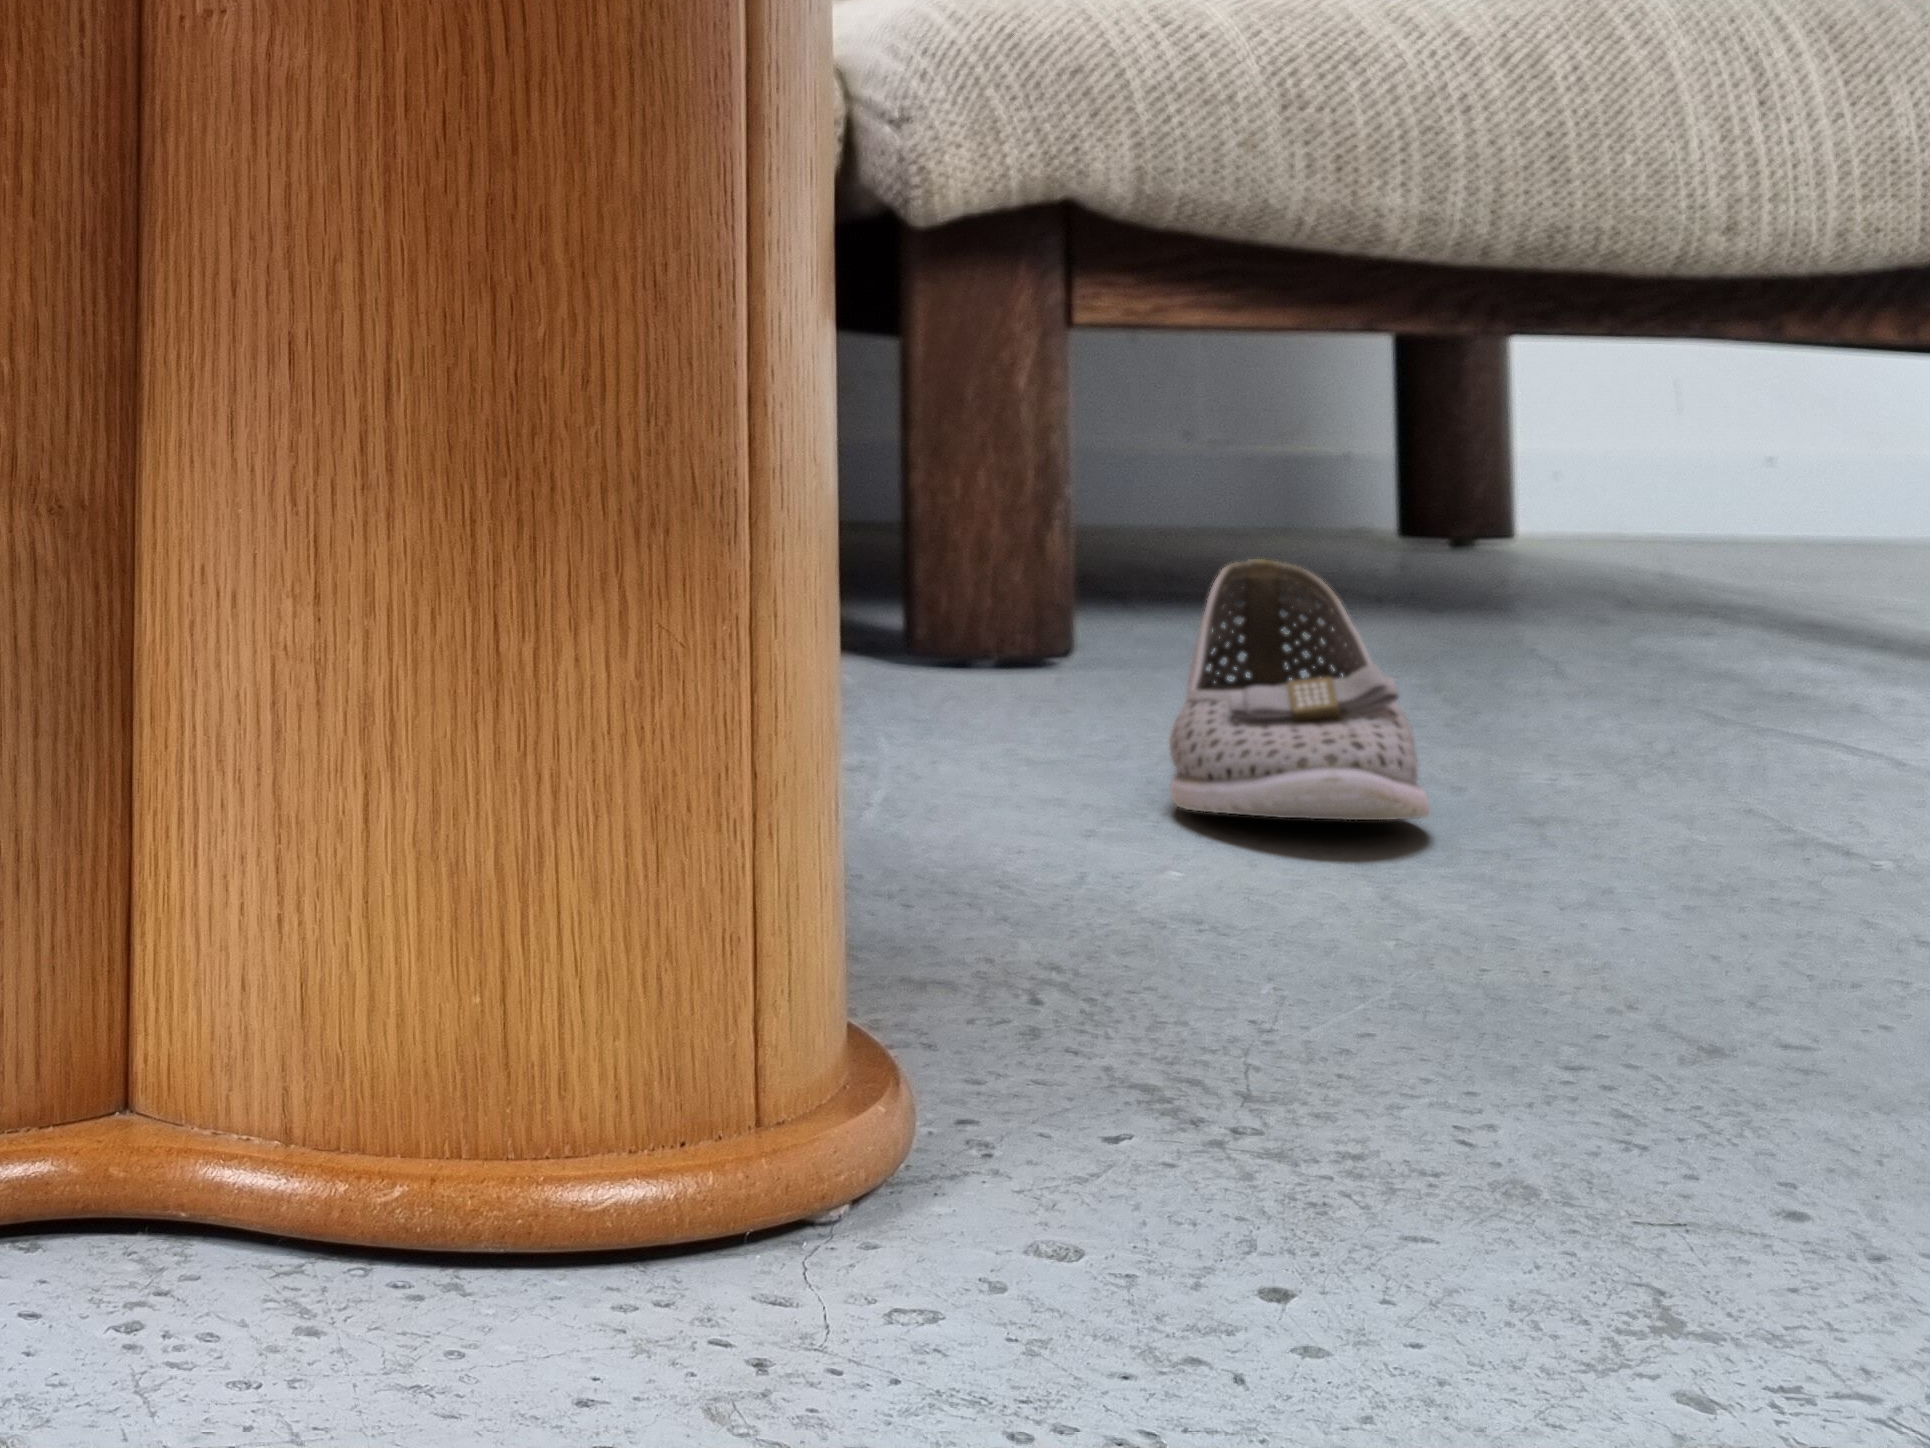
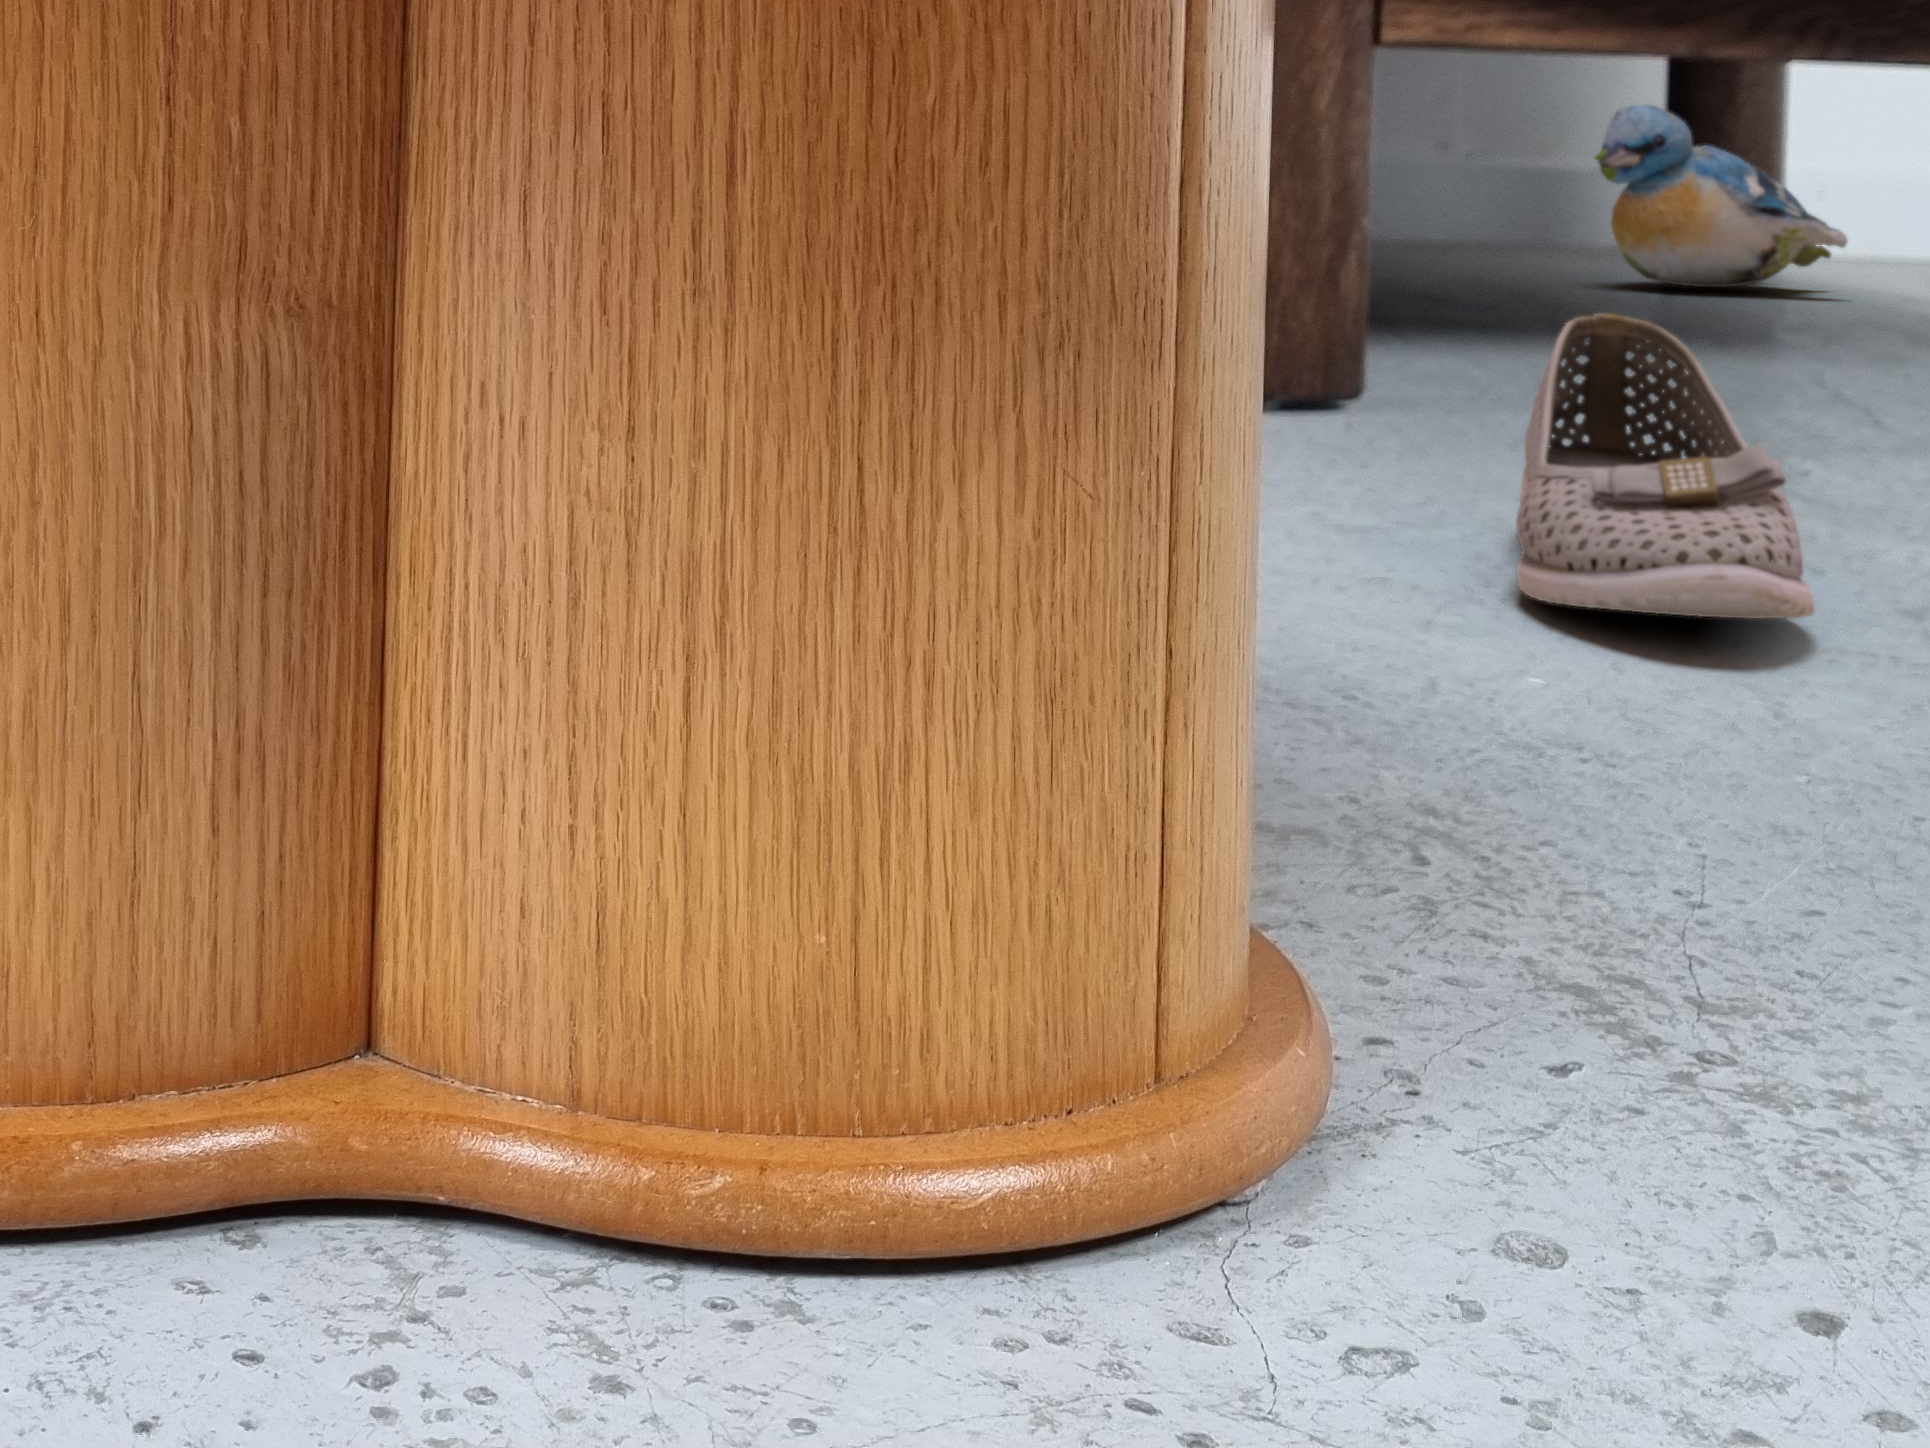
plush toy: none [1317,387,1563,560] -> present [1595,104,1847,287]

